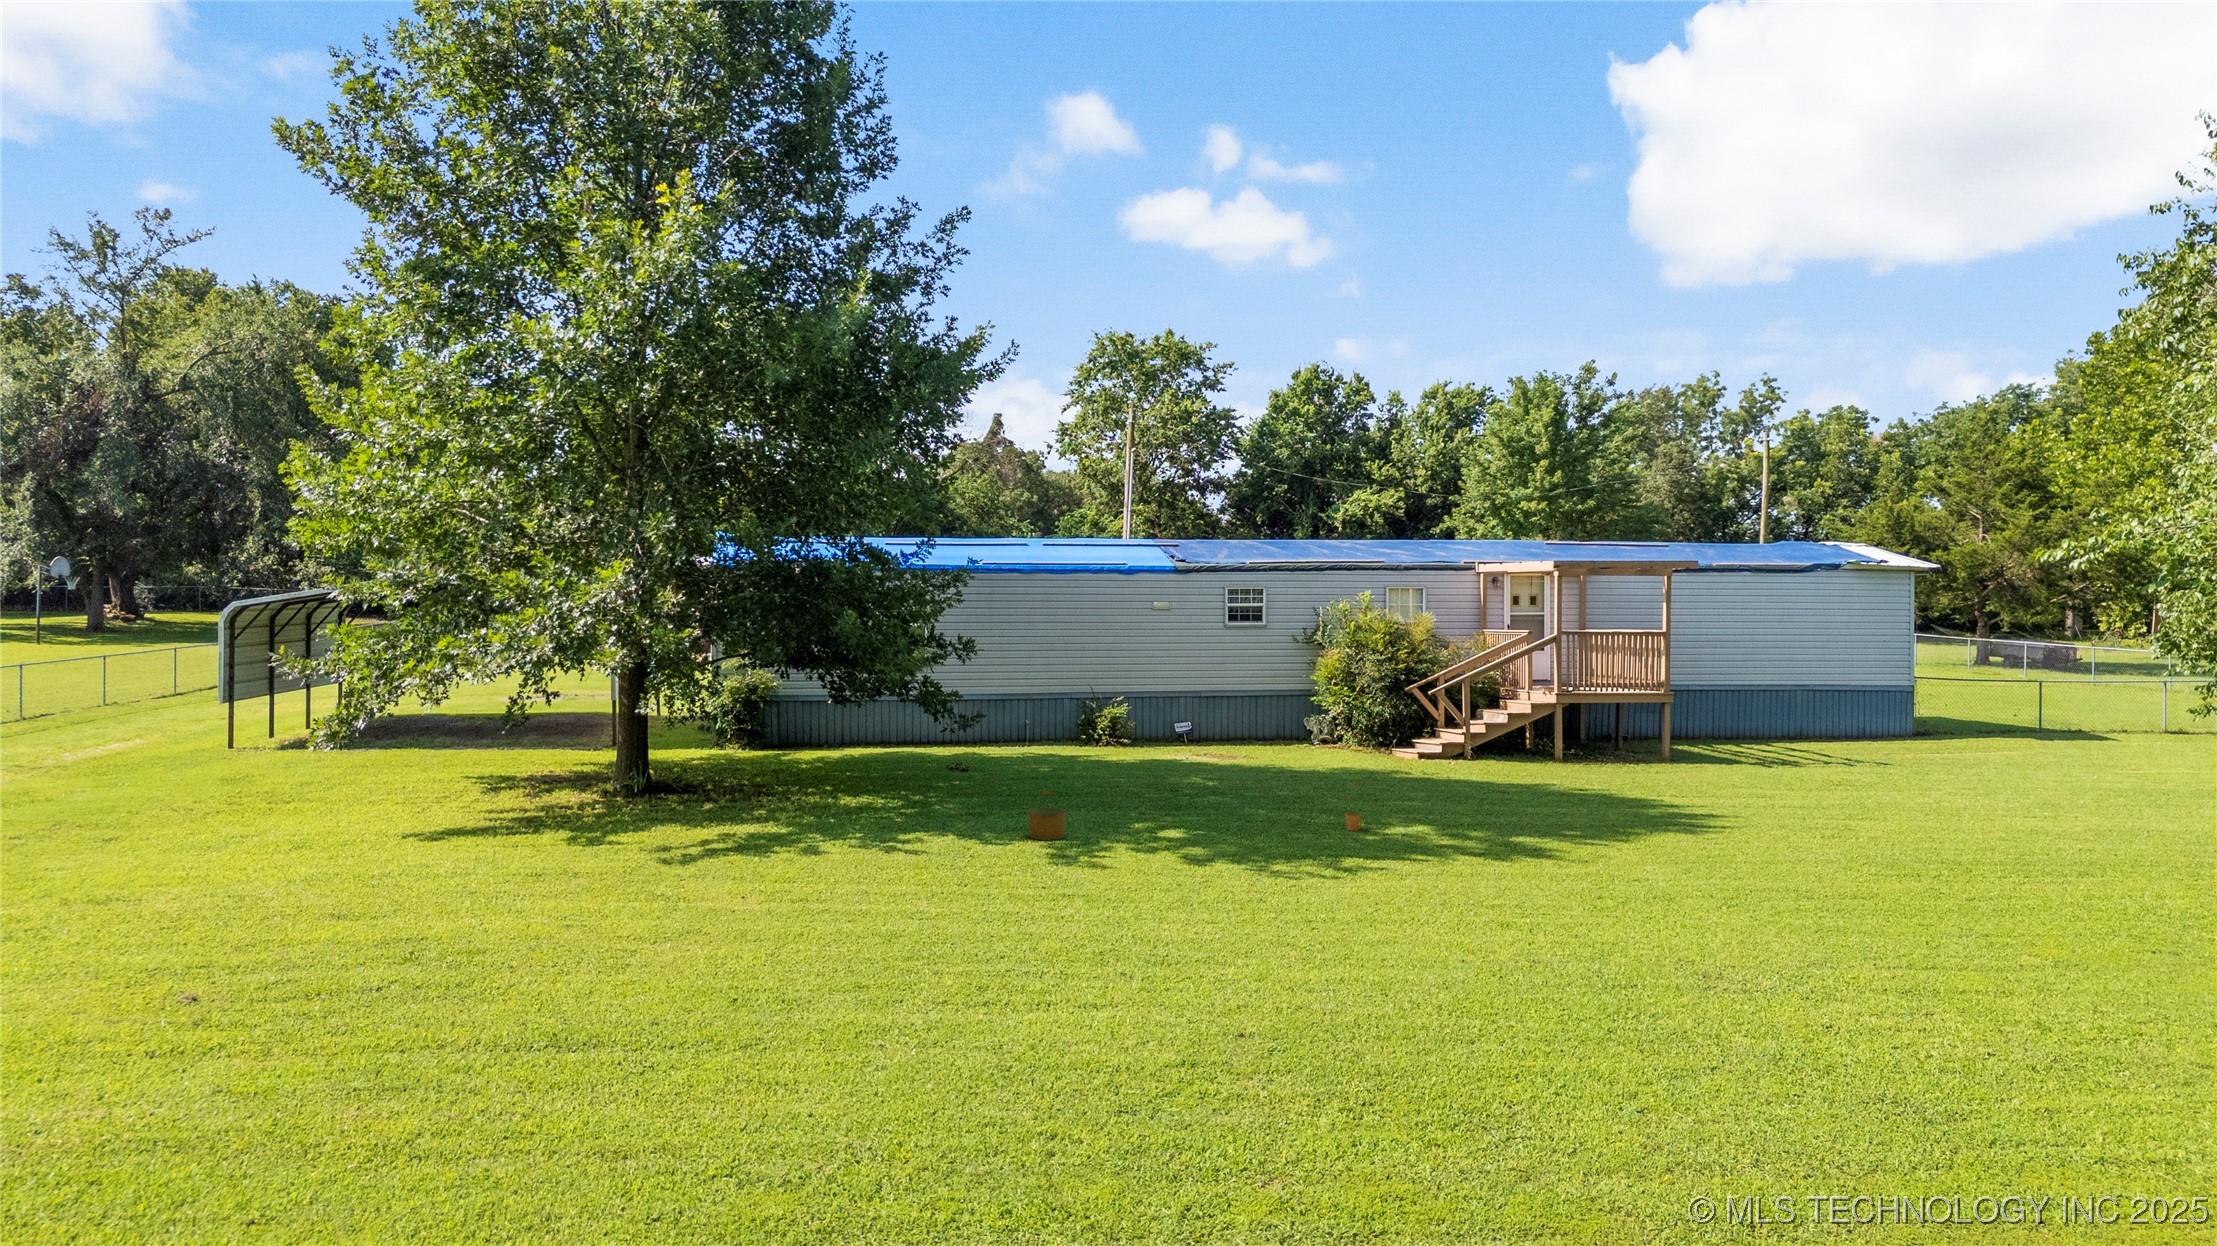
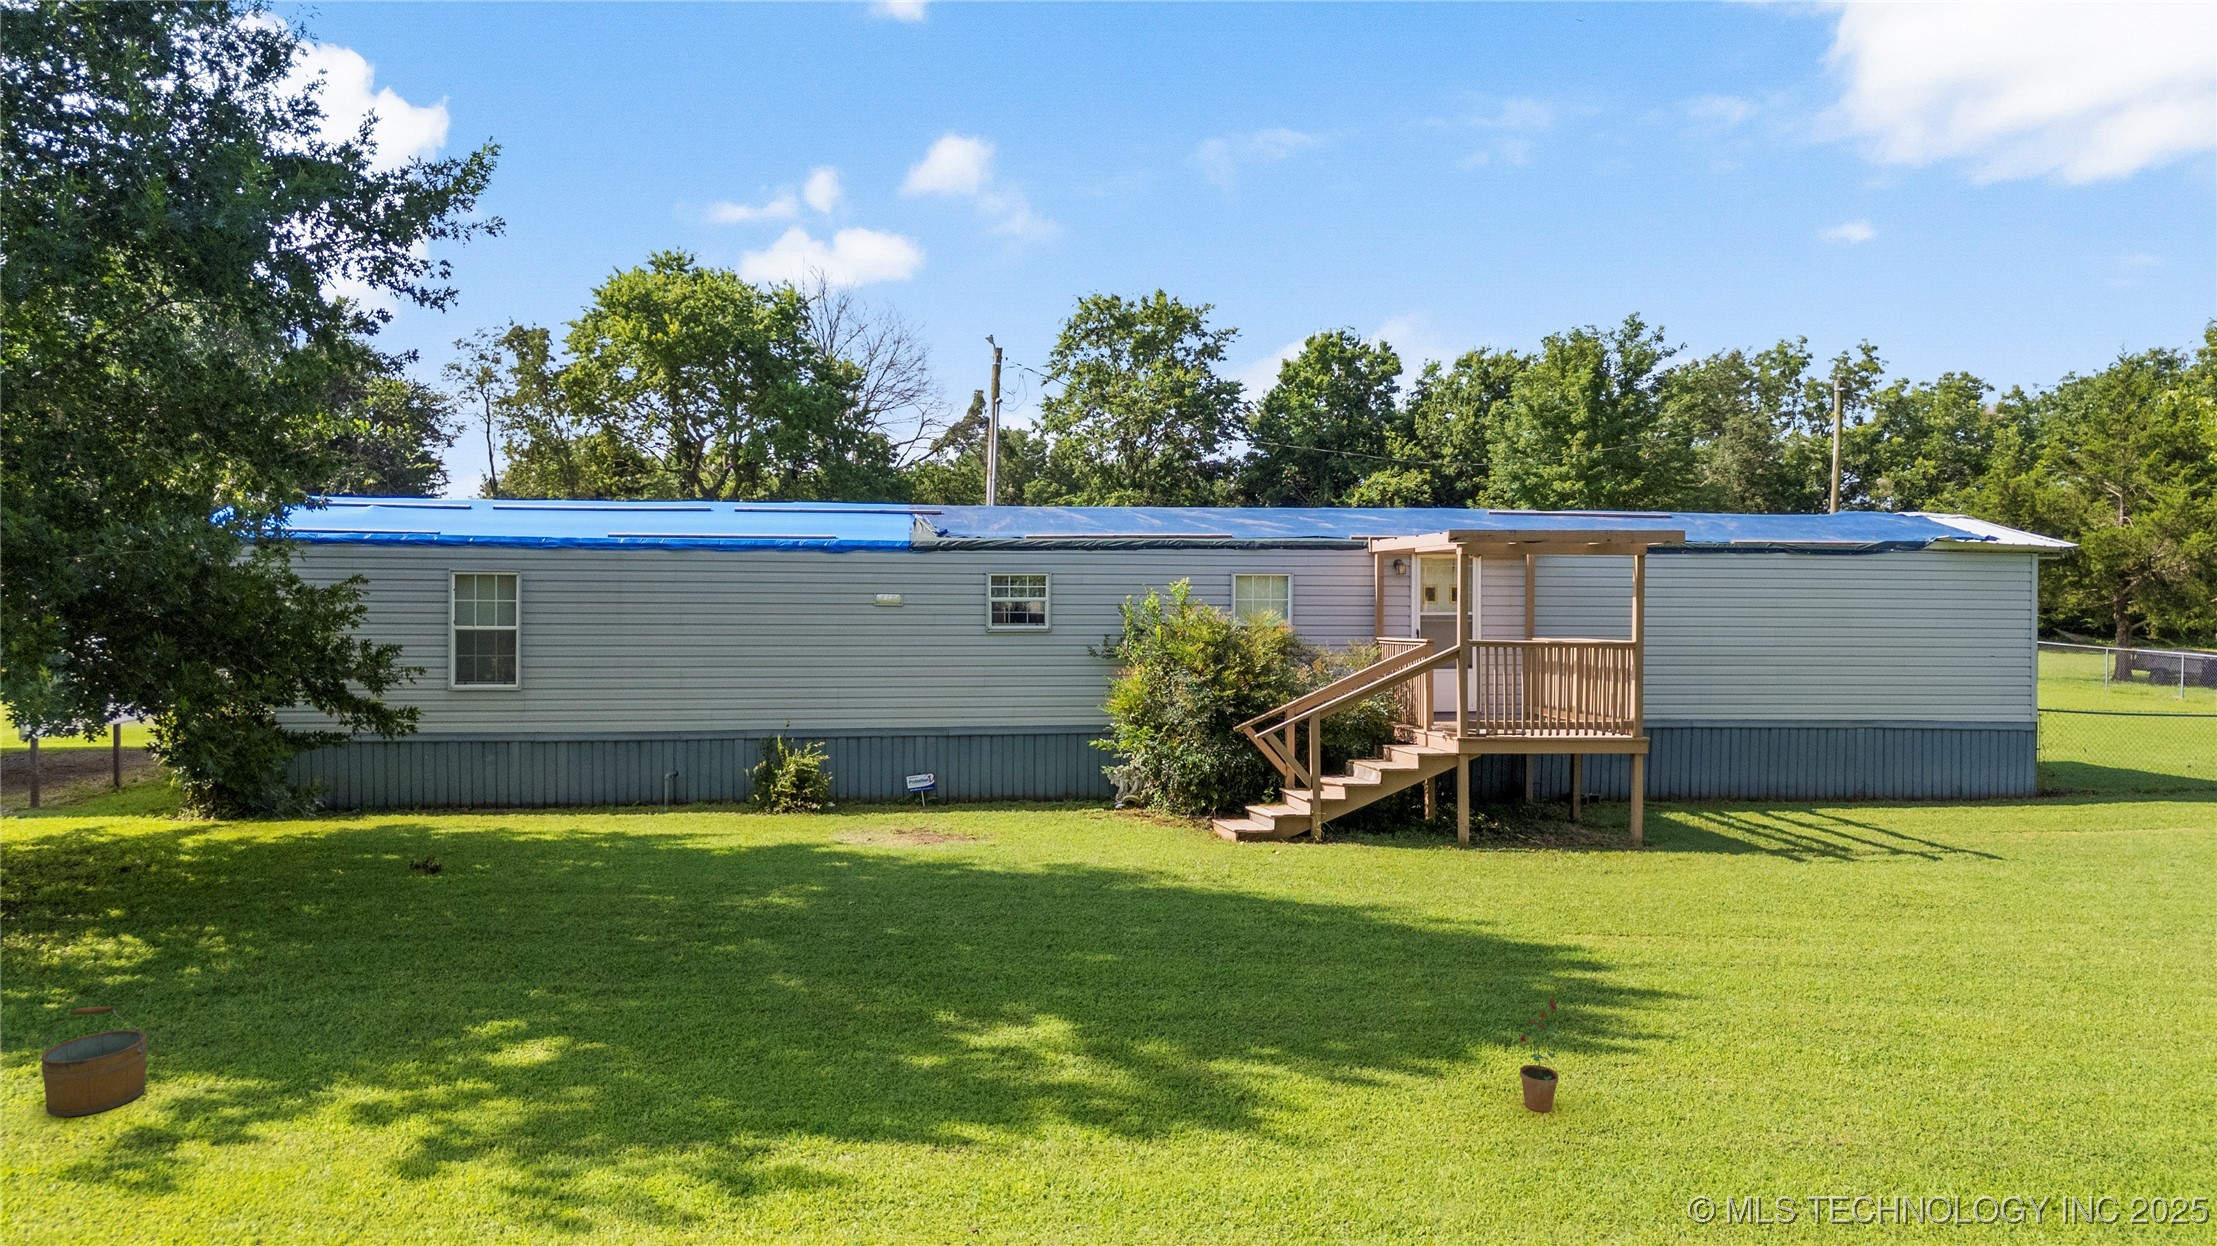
potted plant: present [1345,781,1362,831] -> present [1519,998,1558,1112]

